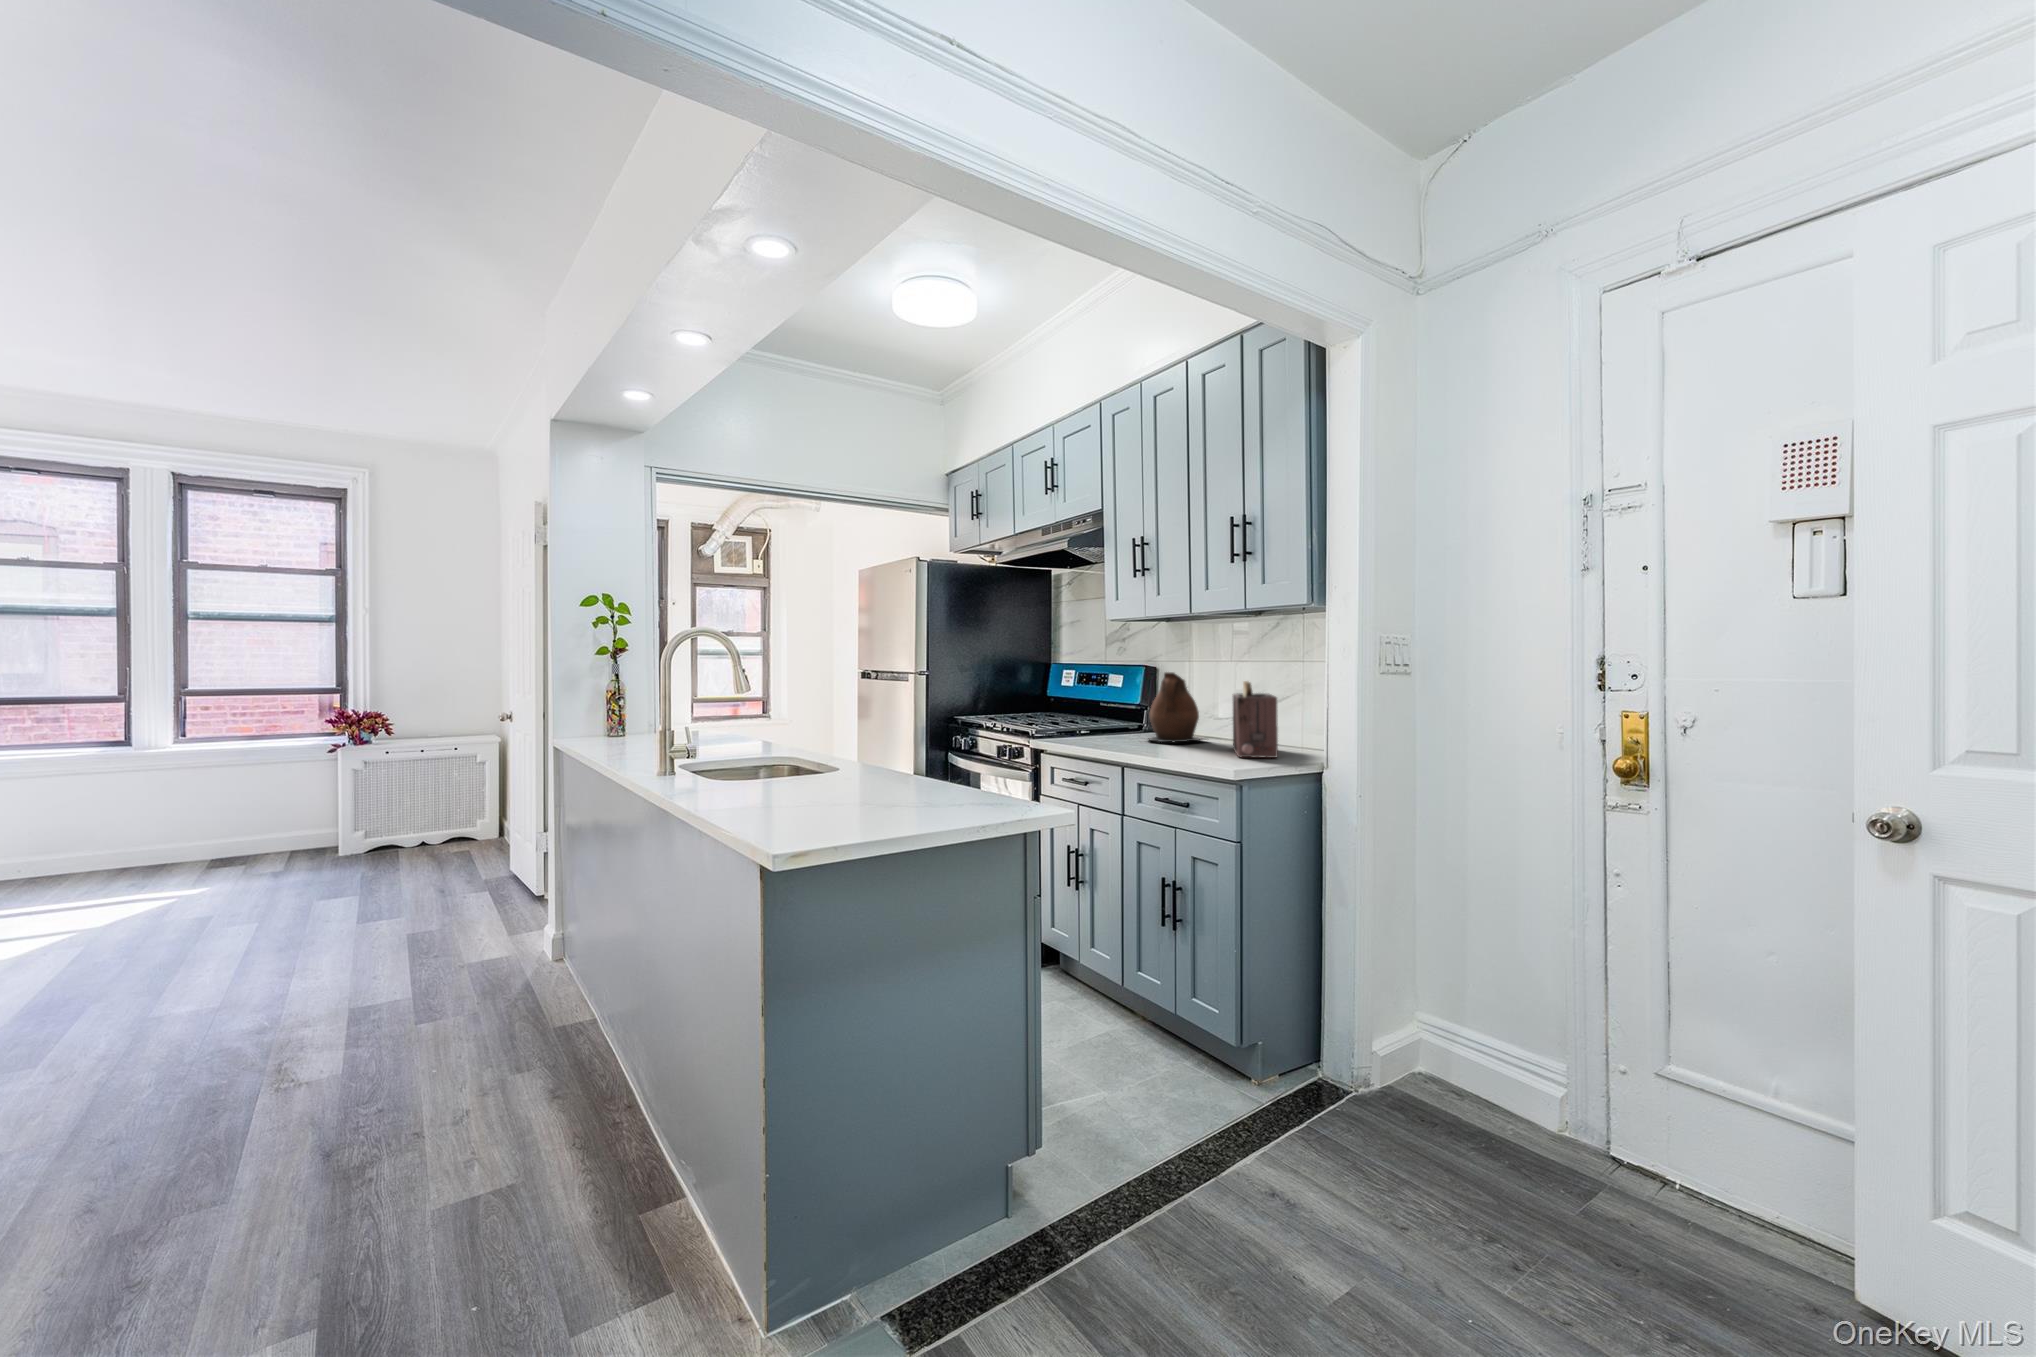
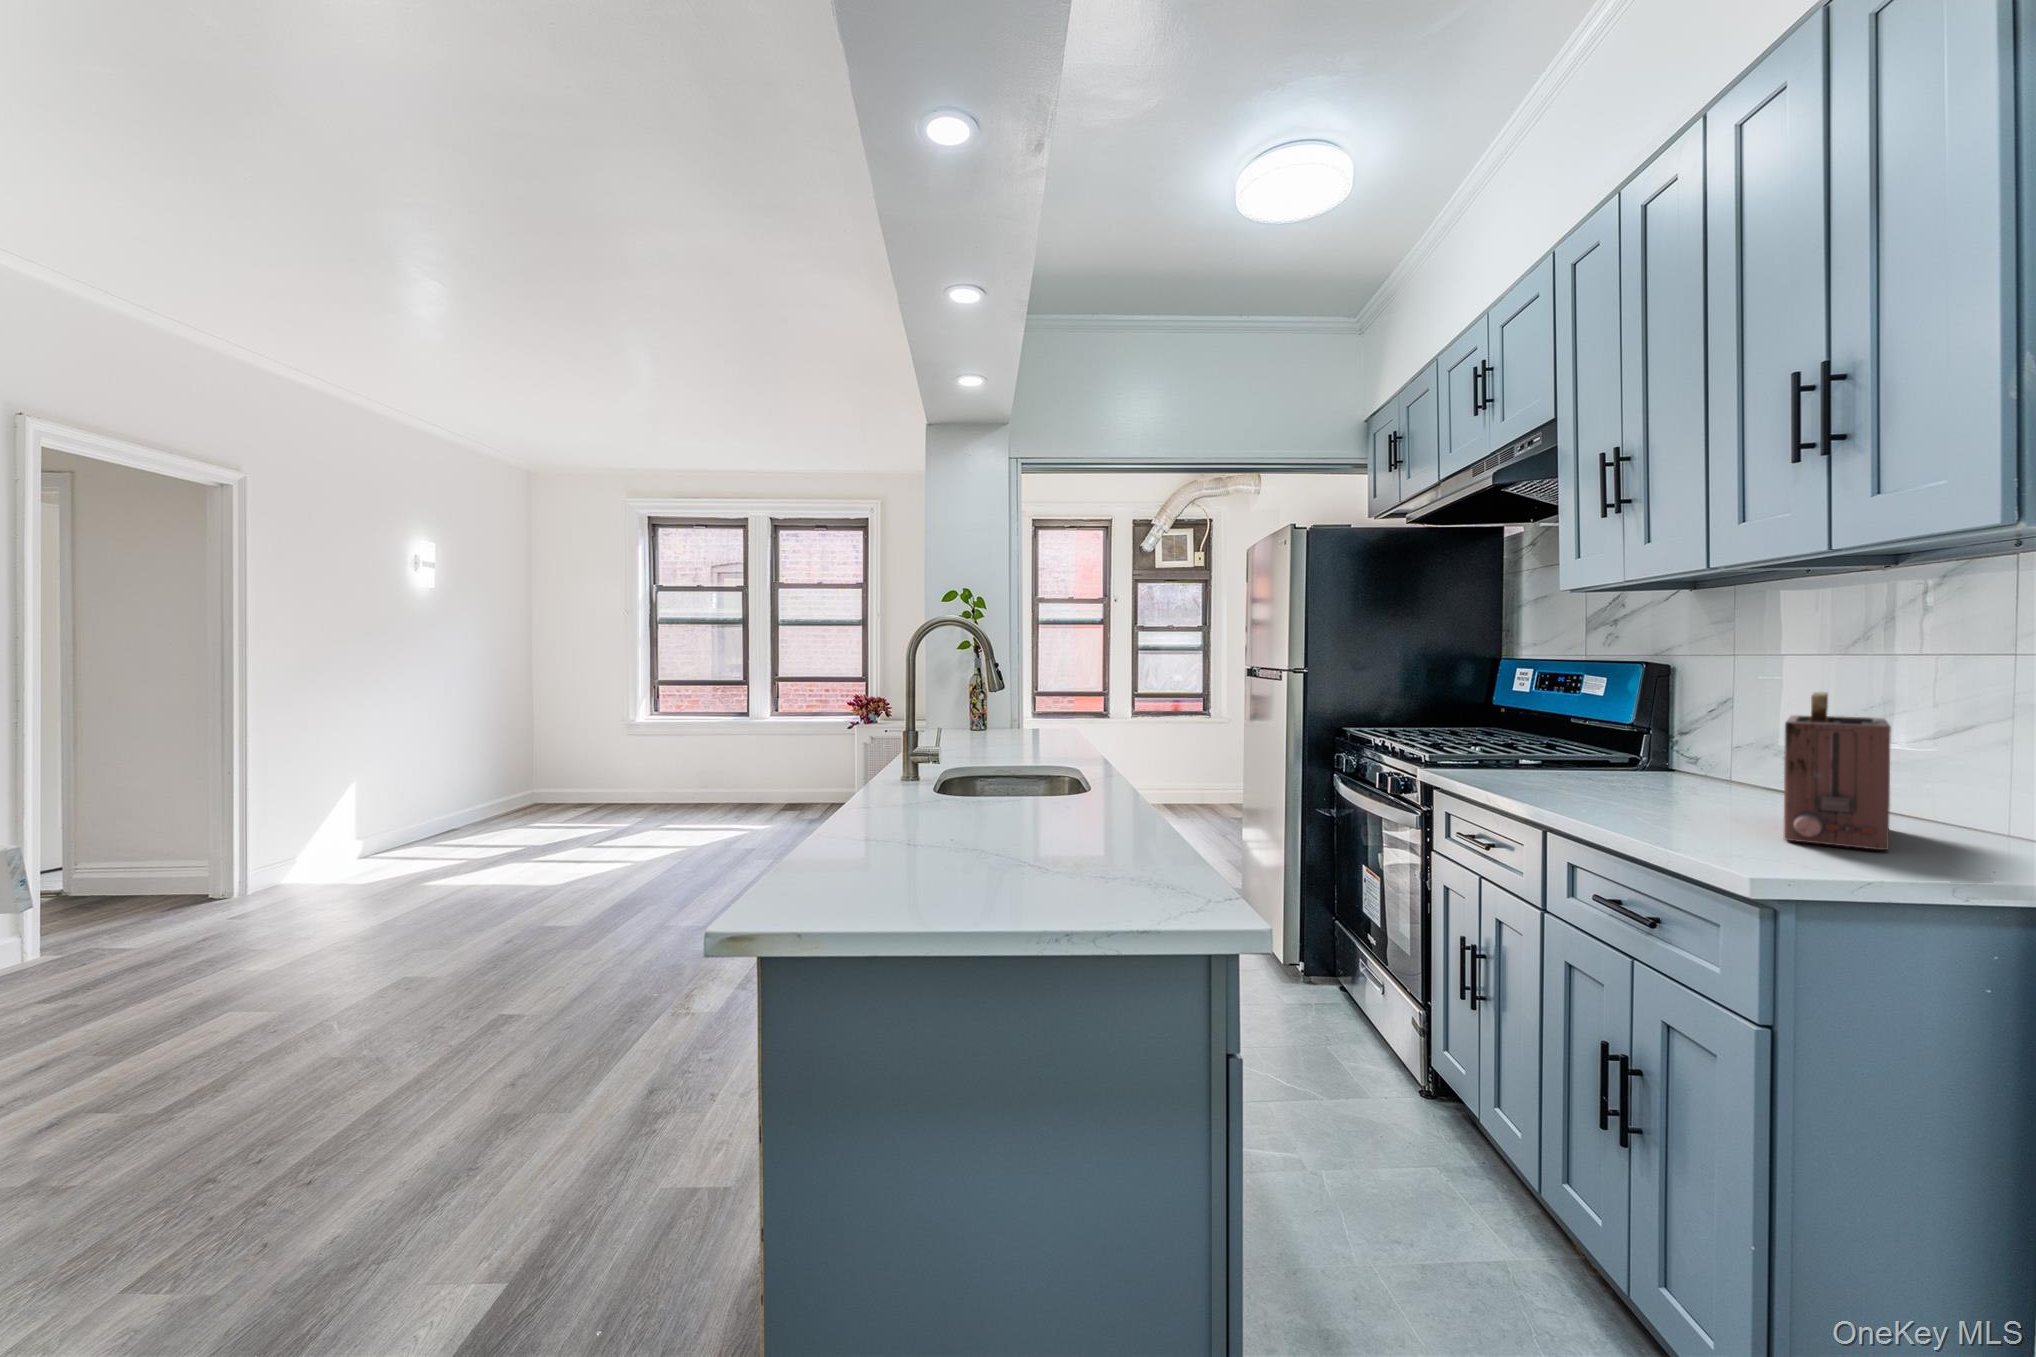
ceramic pitcher: present [1148,672,1204,742] -> none [1603,673,1744,800]

